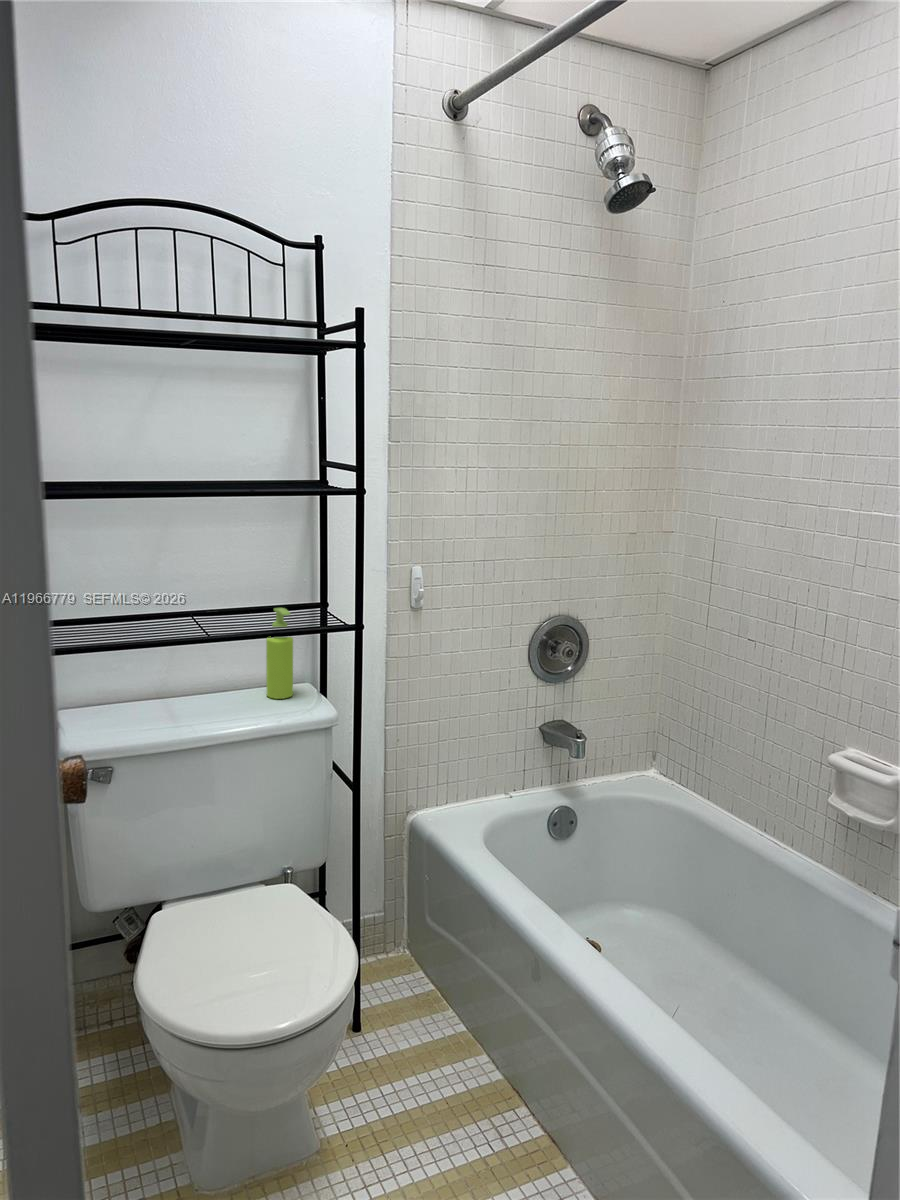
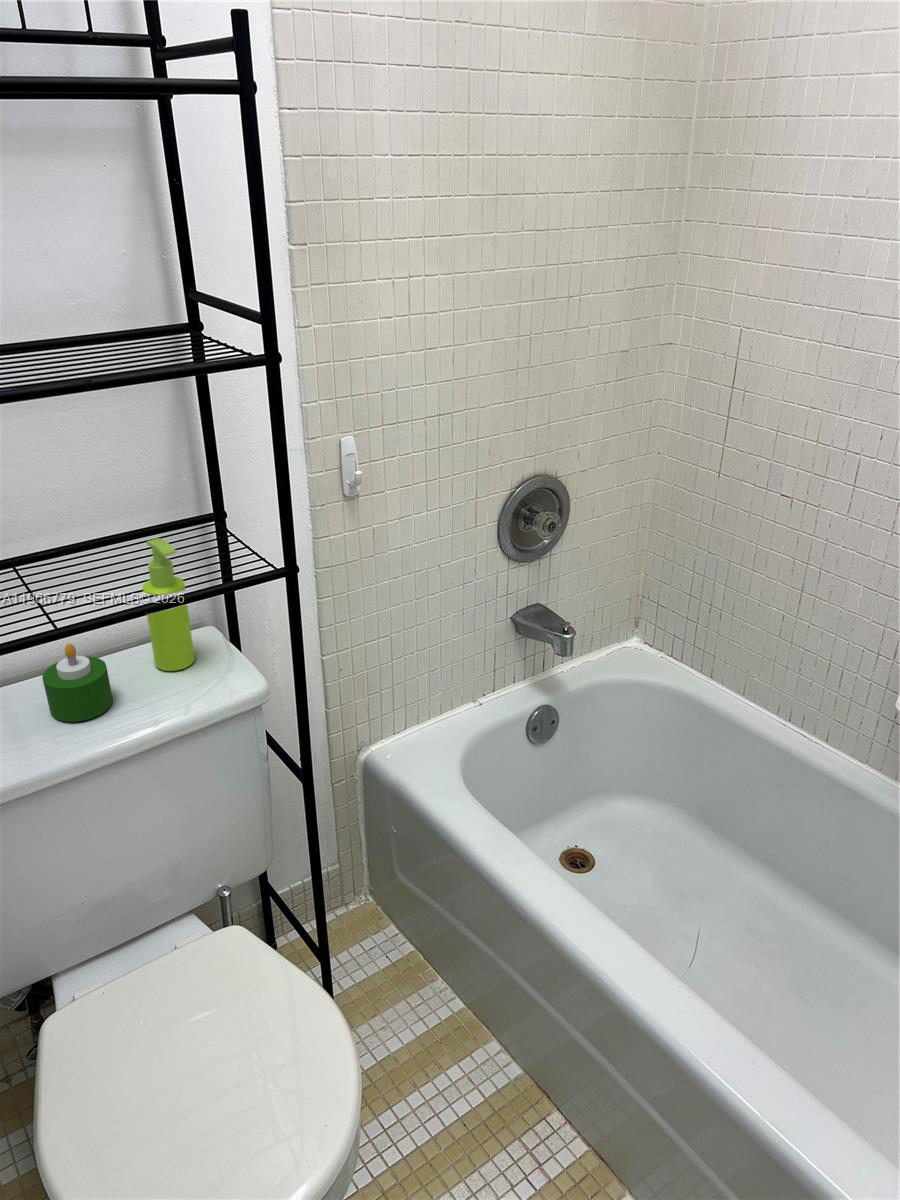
candle: none [196,662,236,714] -> present [42,643,113,722]

